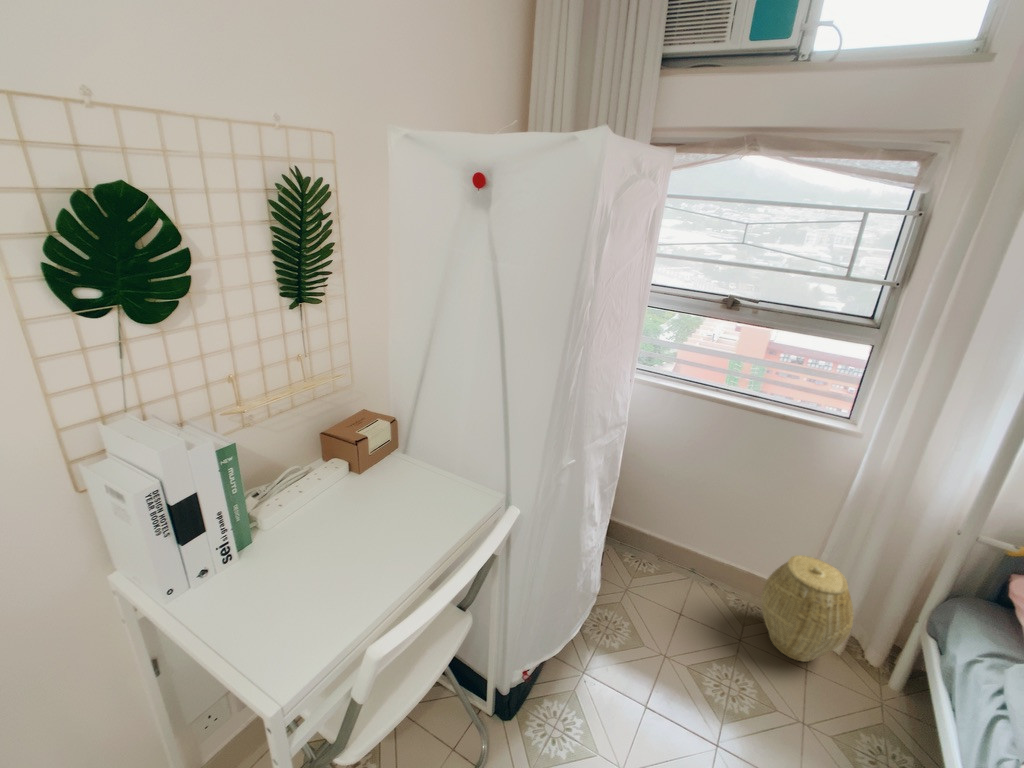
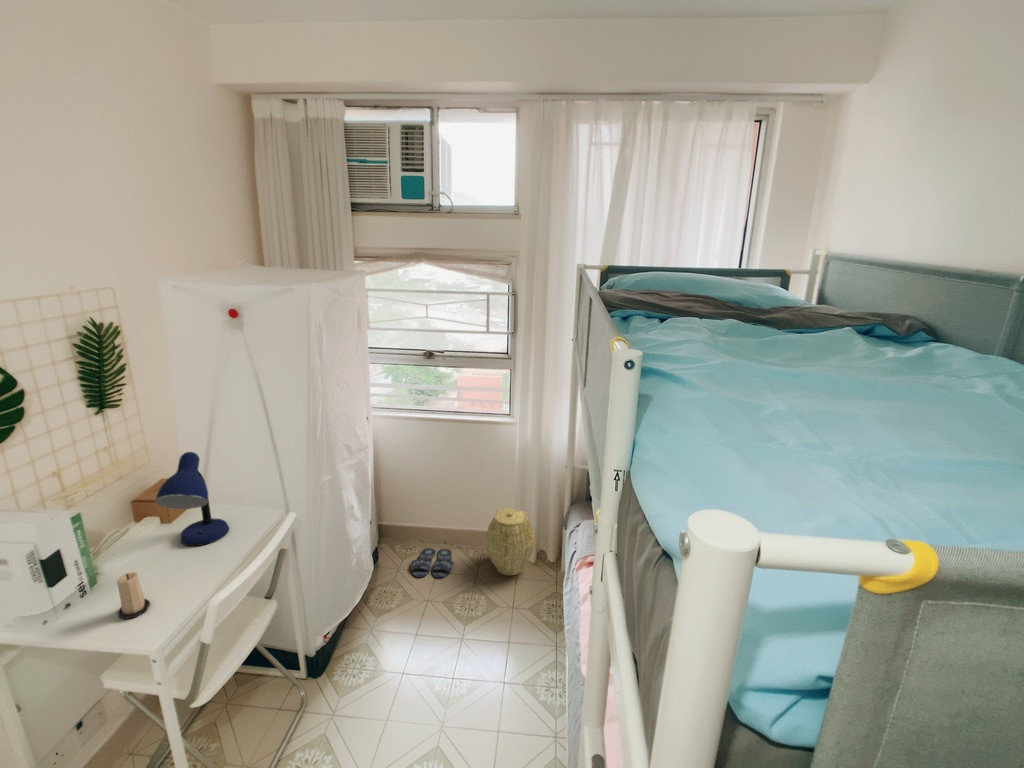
desk lamp: none [324,384,425,522] -> present [156,452,229,546]
candle: none [246,559,291,633] -> present [117,572,150,619]
slippers: none [640,566,703,623] -> present [411,548,454,578]

